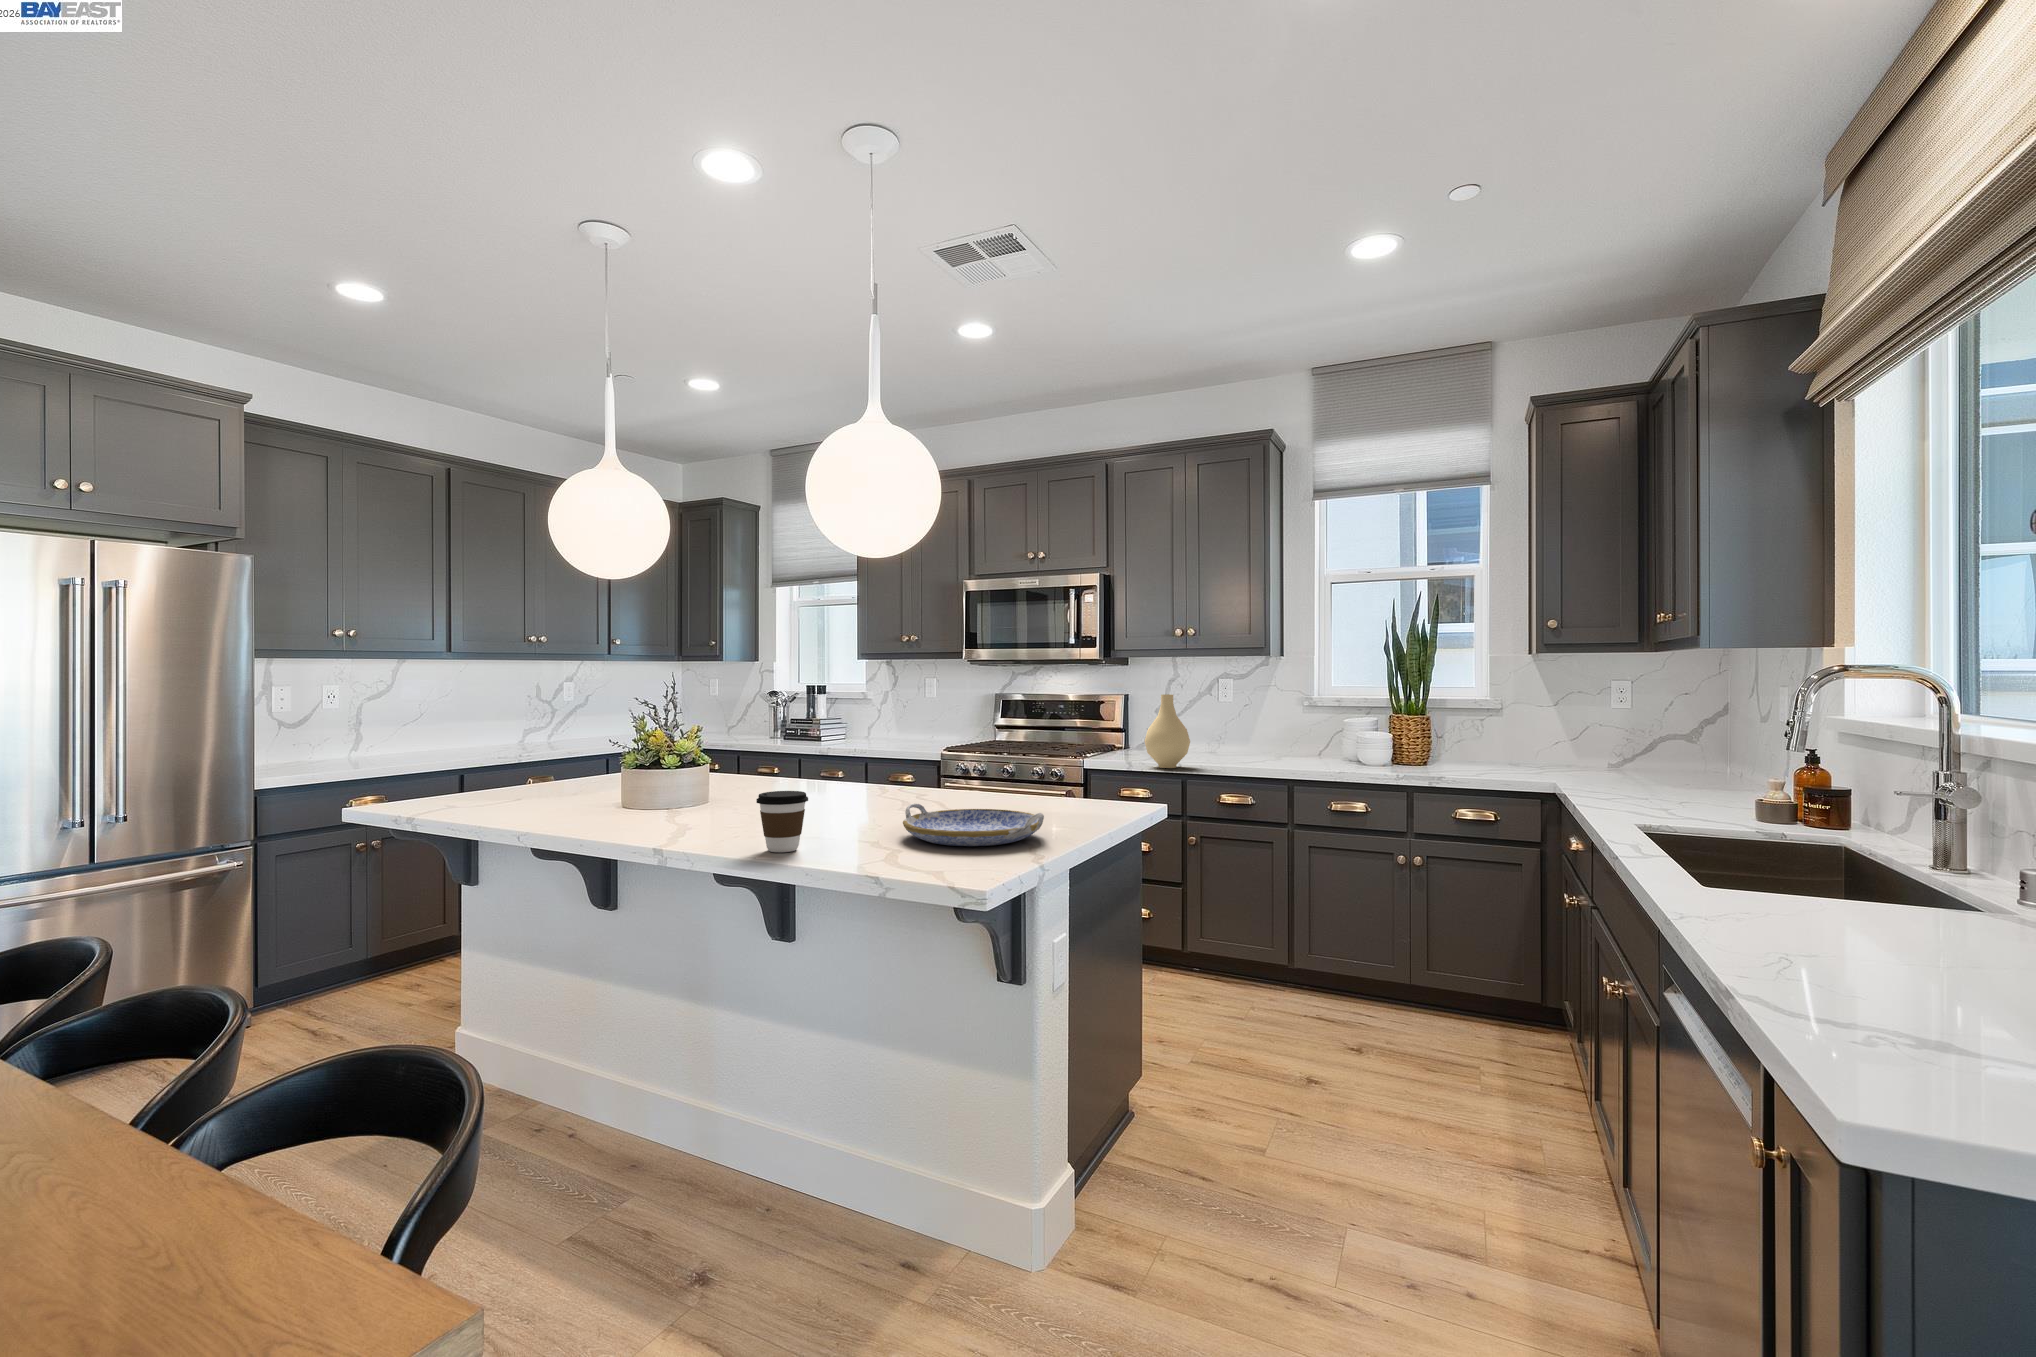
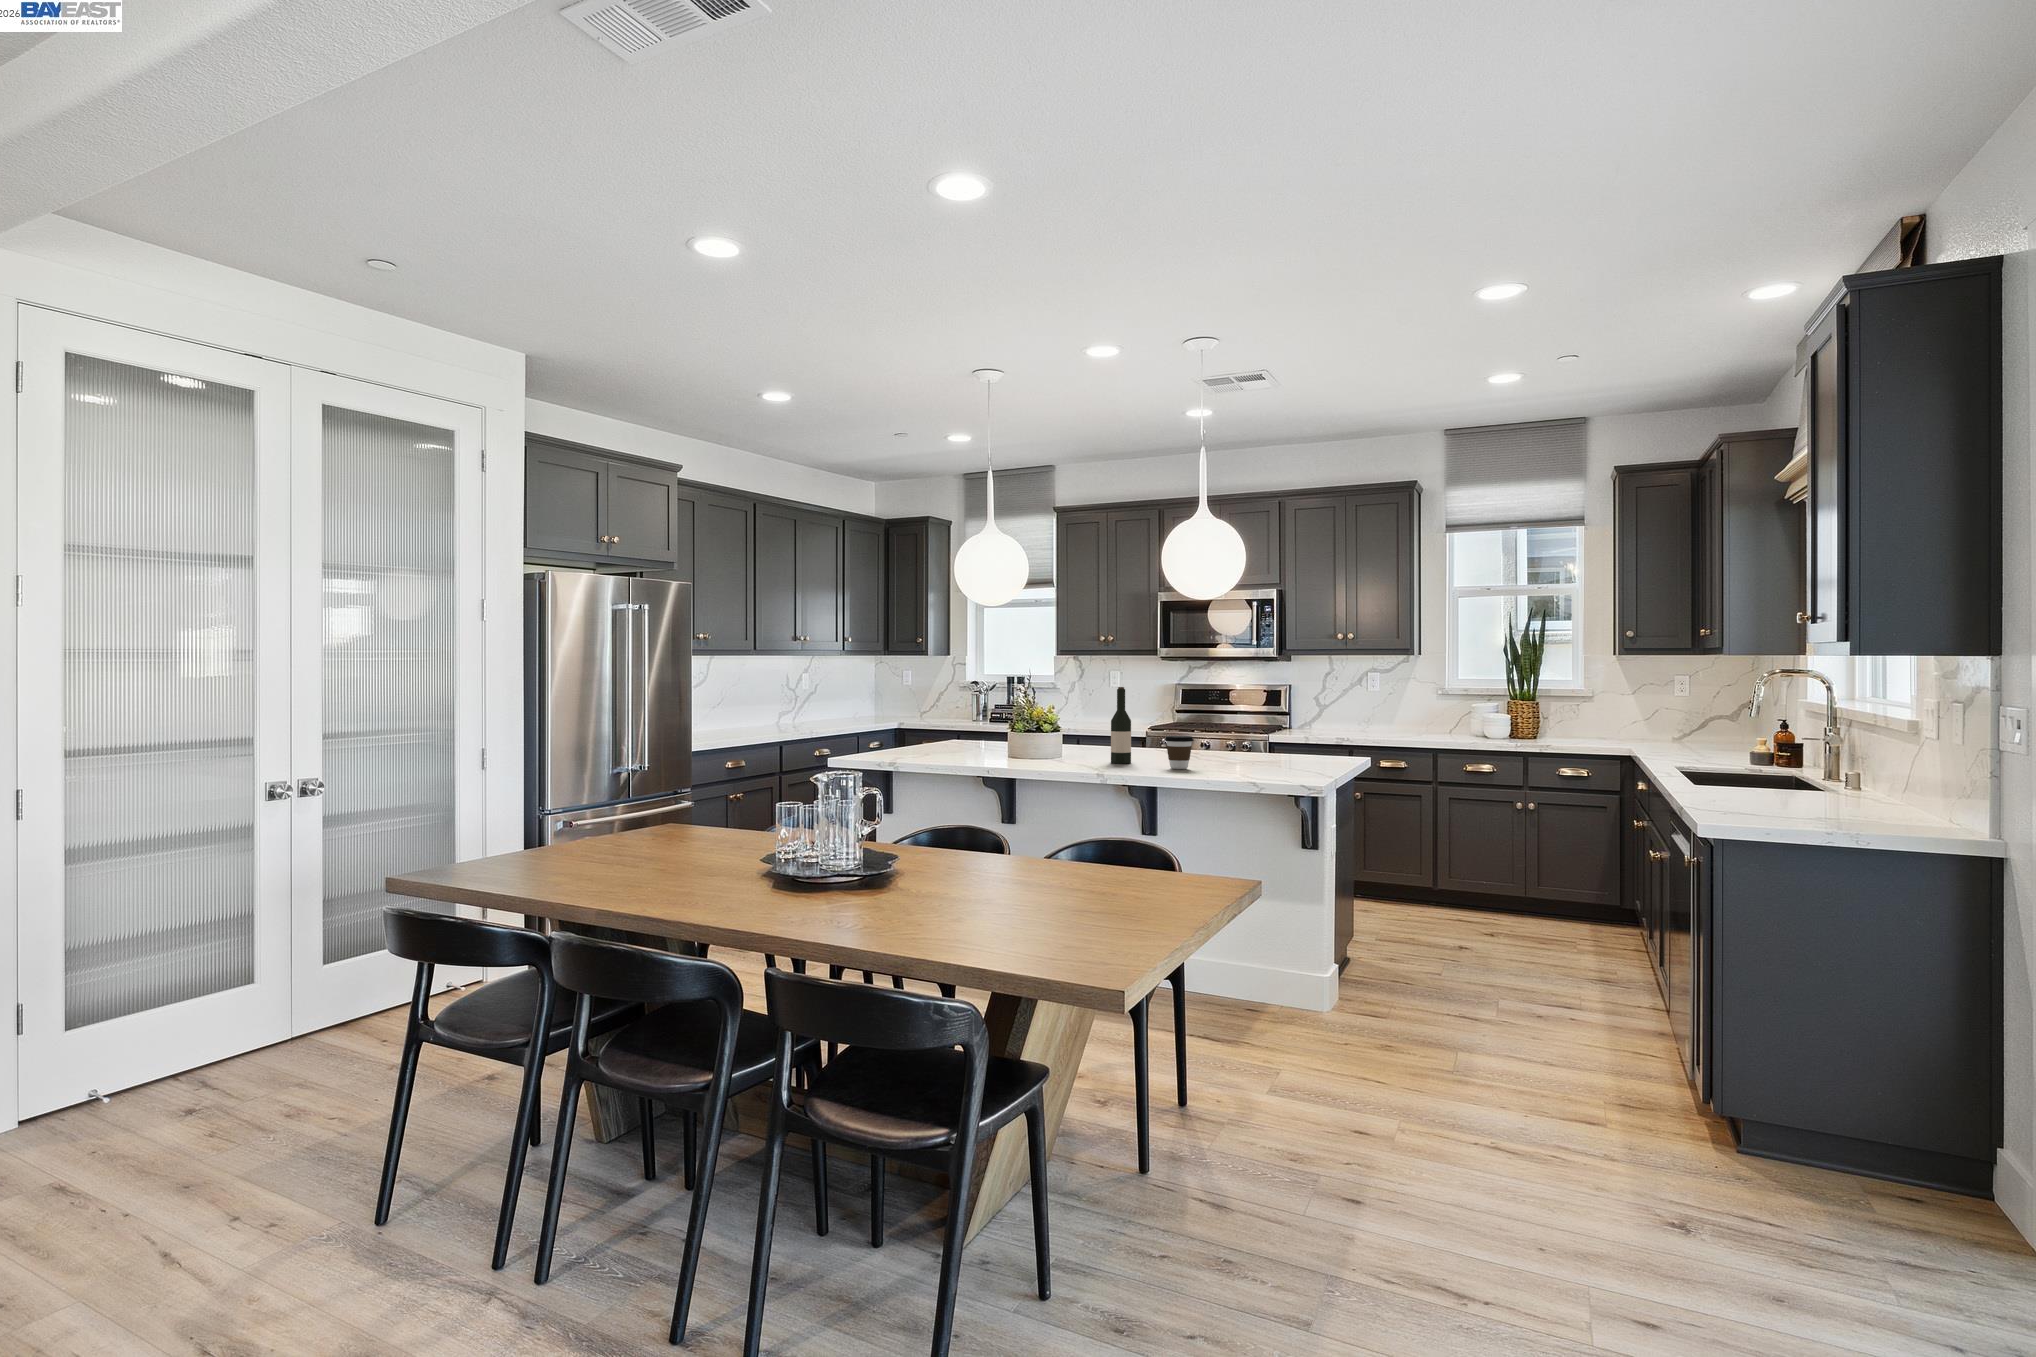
vase: present [1145,694,1190,768] -> none [1319,685,1355,741]
wine bottle: none [707,705,743,834] -> present [1111,687,1131,763]
serving tray: present [903,803,1044,846] -> none [1231,747,1321,768]

